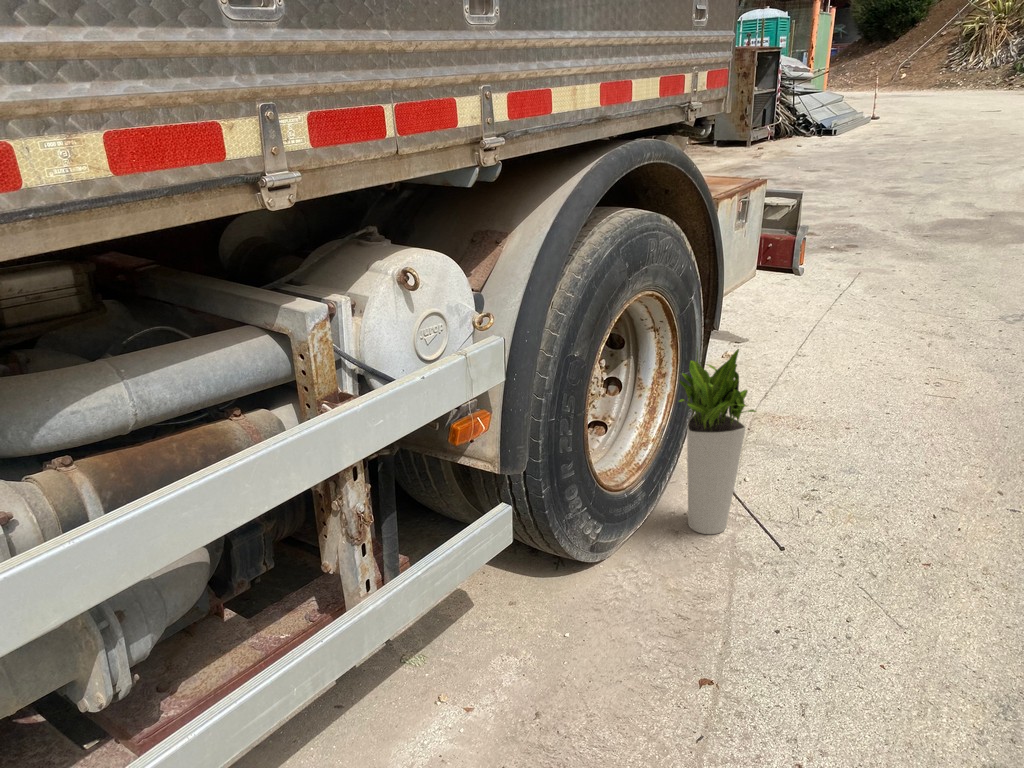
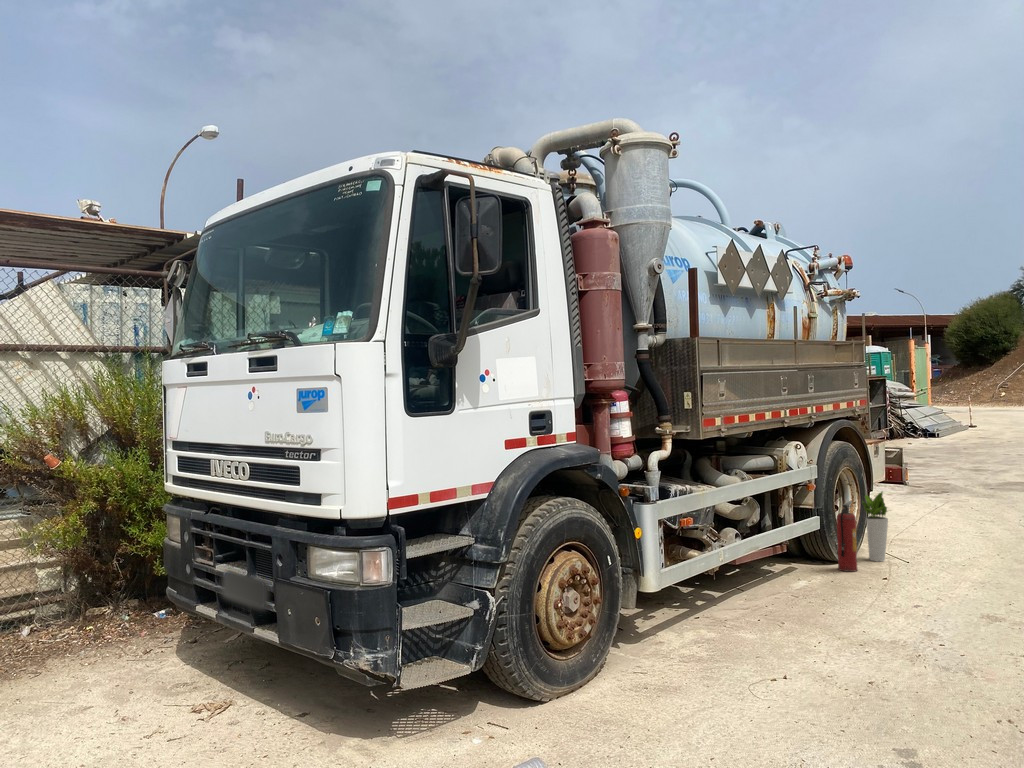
fire extinguisher: none [589,406,646,614] -> present [837,501,858,572]

